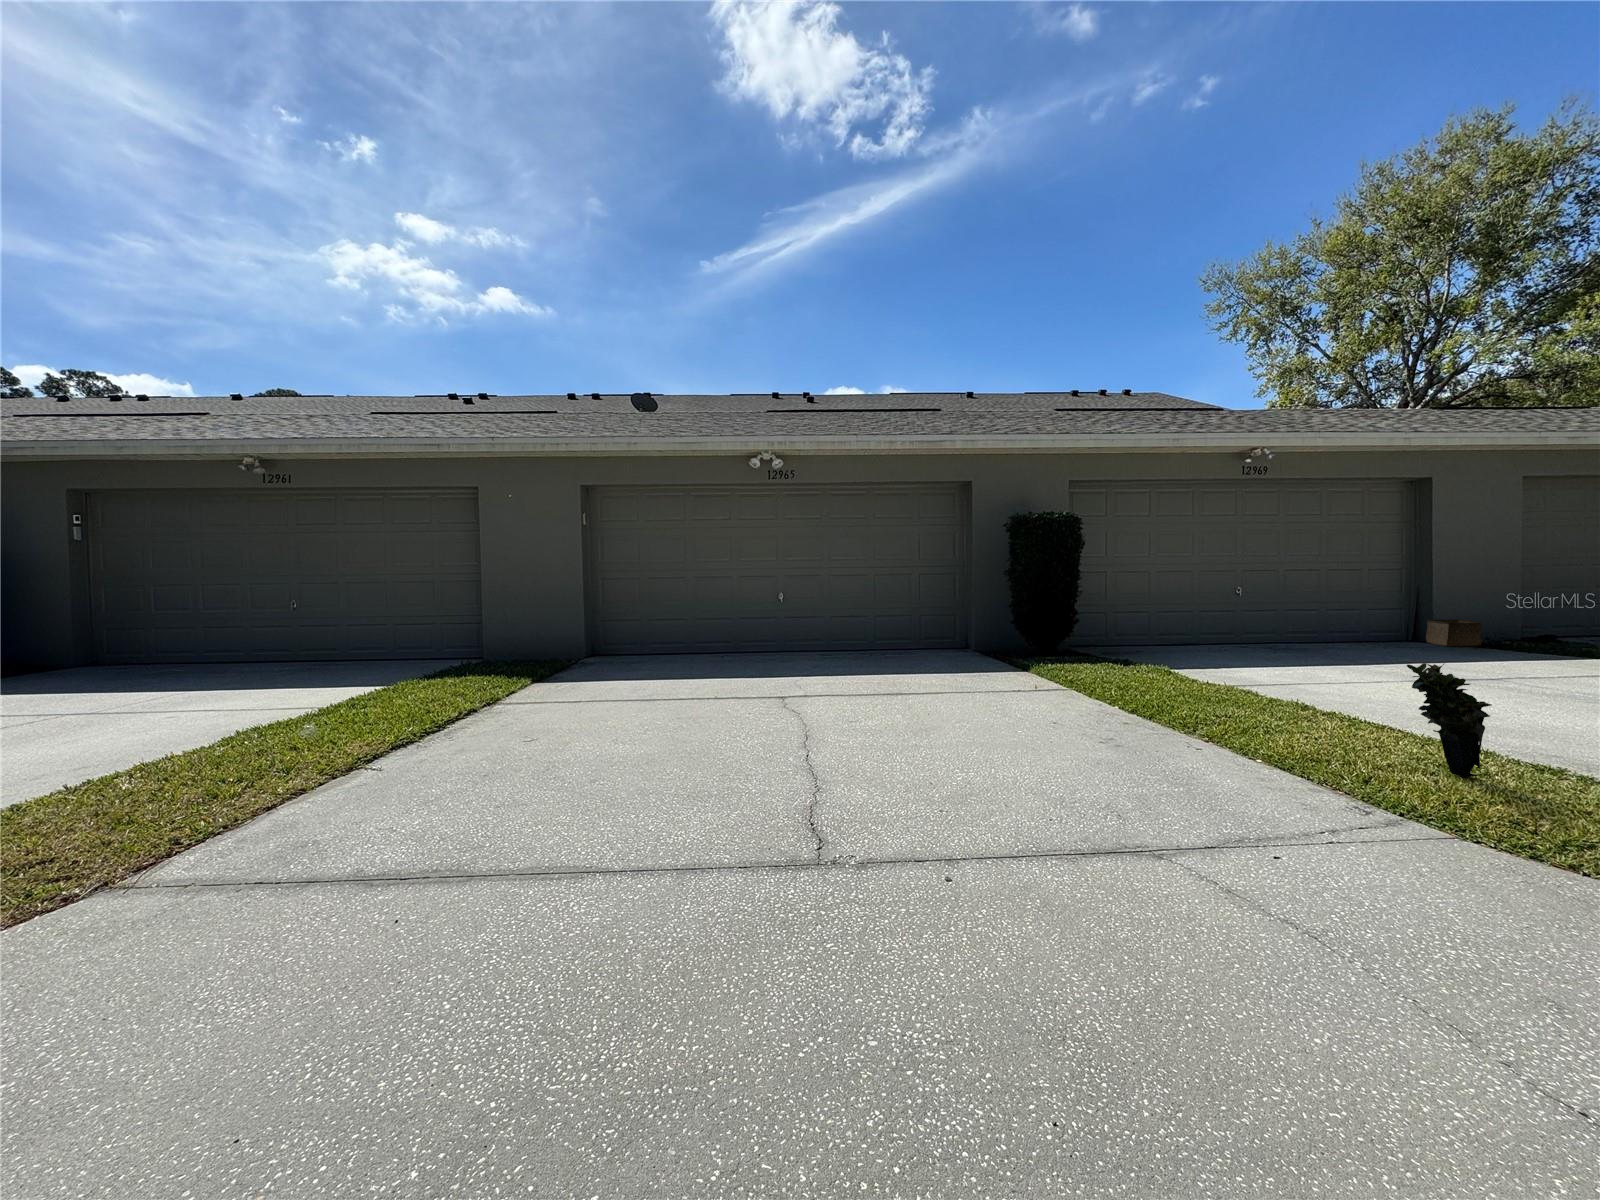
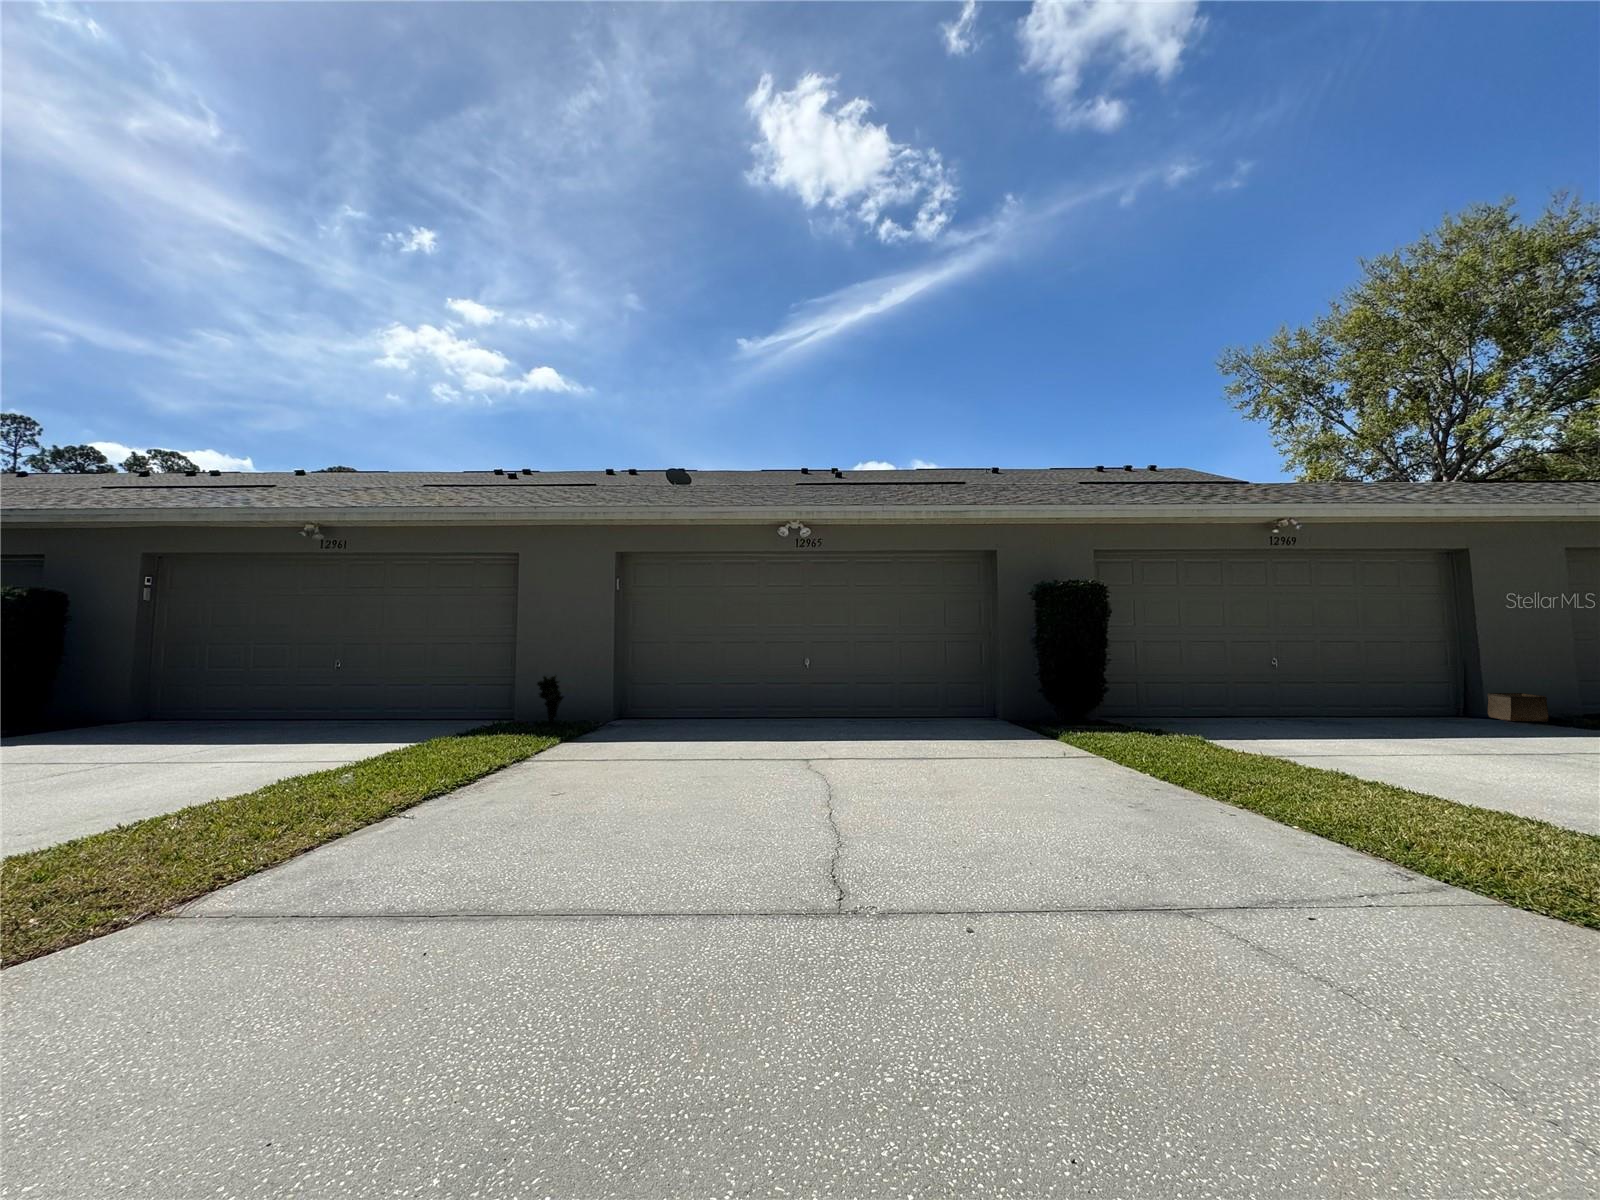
potted plant: present [1407,663,1491,778] -> present [537,675,564,722]

